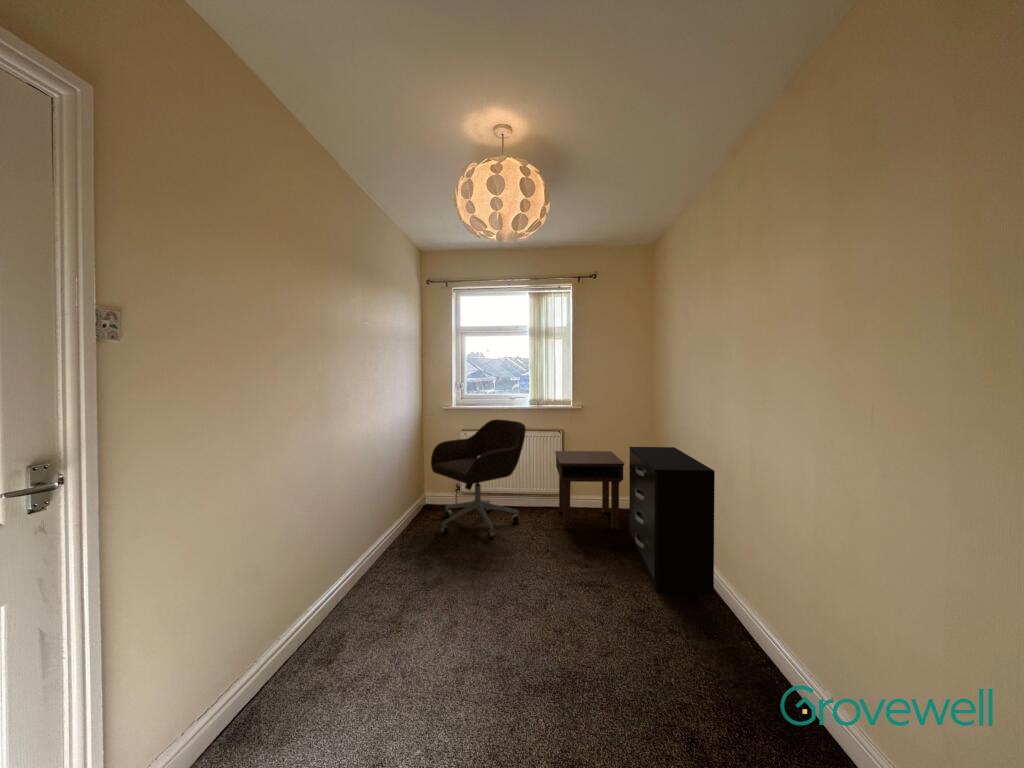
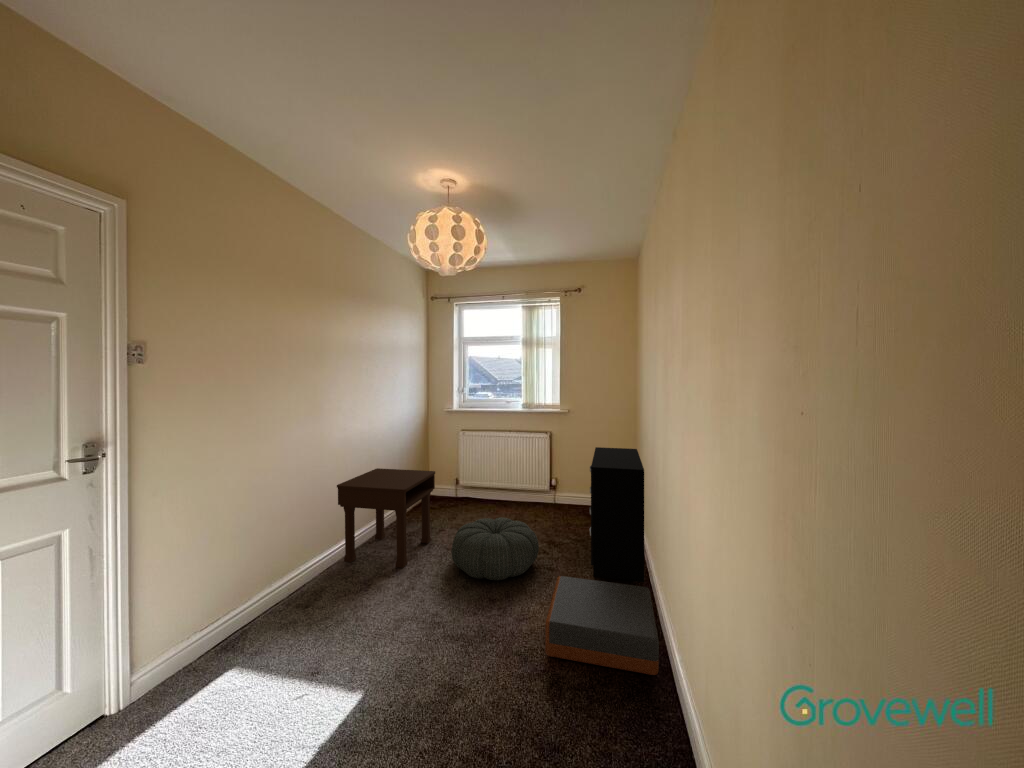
office chair: present [431,419,526,538] -> none [430,421,511,523]
nightstand: present [555,451,624,529] -> present [337,468,435,568]
pouf: none [491,531,592,607] -> present [451,518,539,580]
storage box: none [639,598,800,711] -> present [545,576,659,675]

